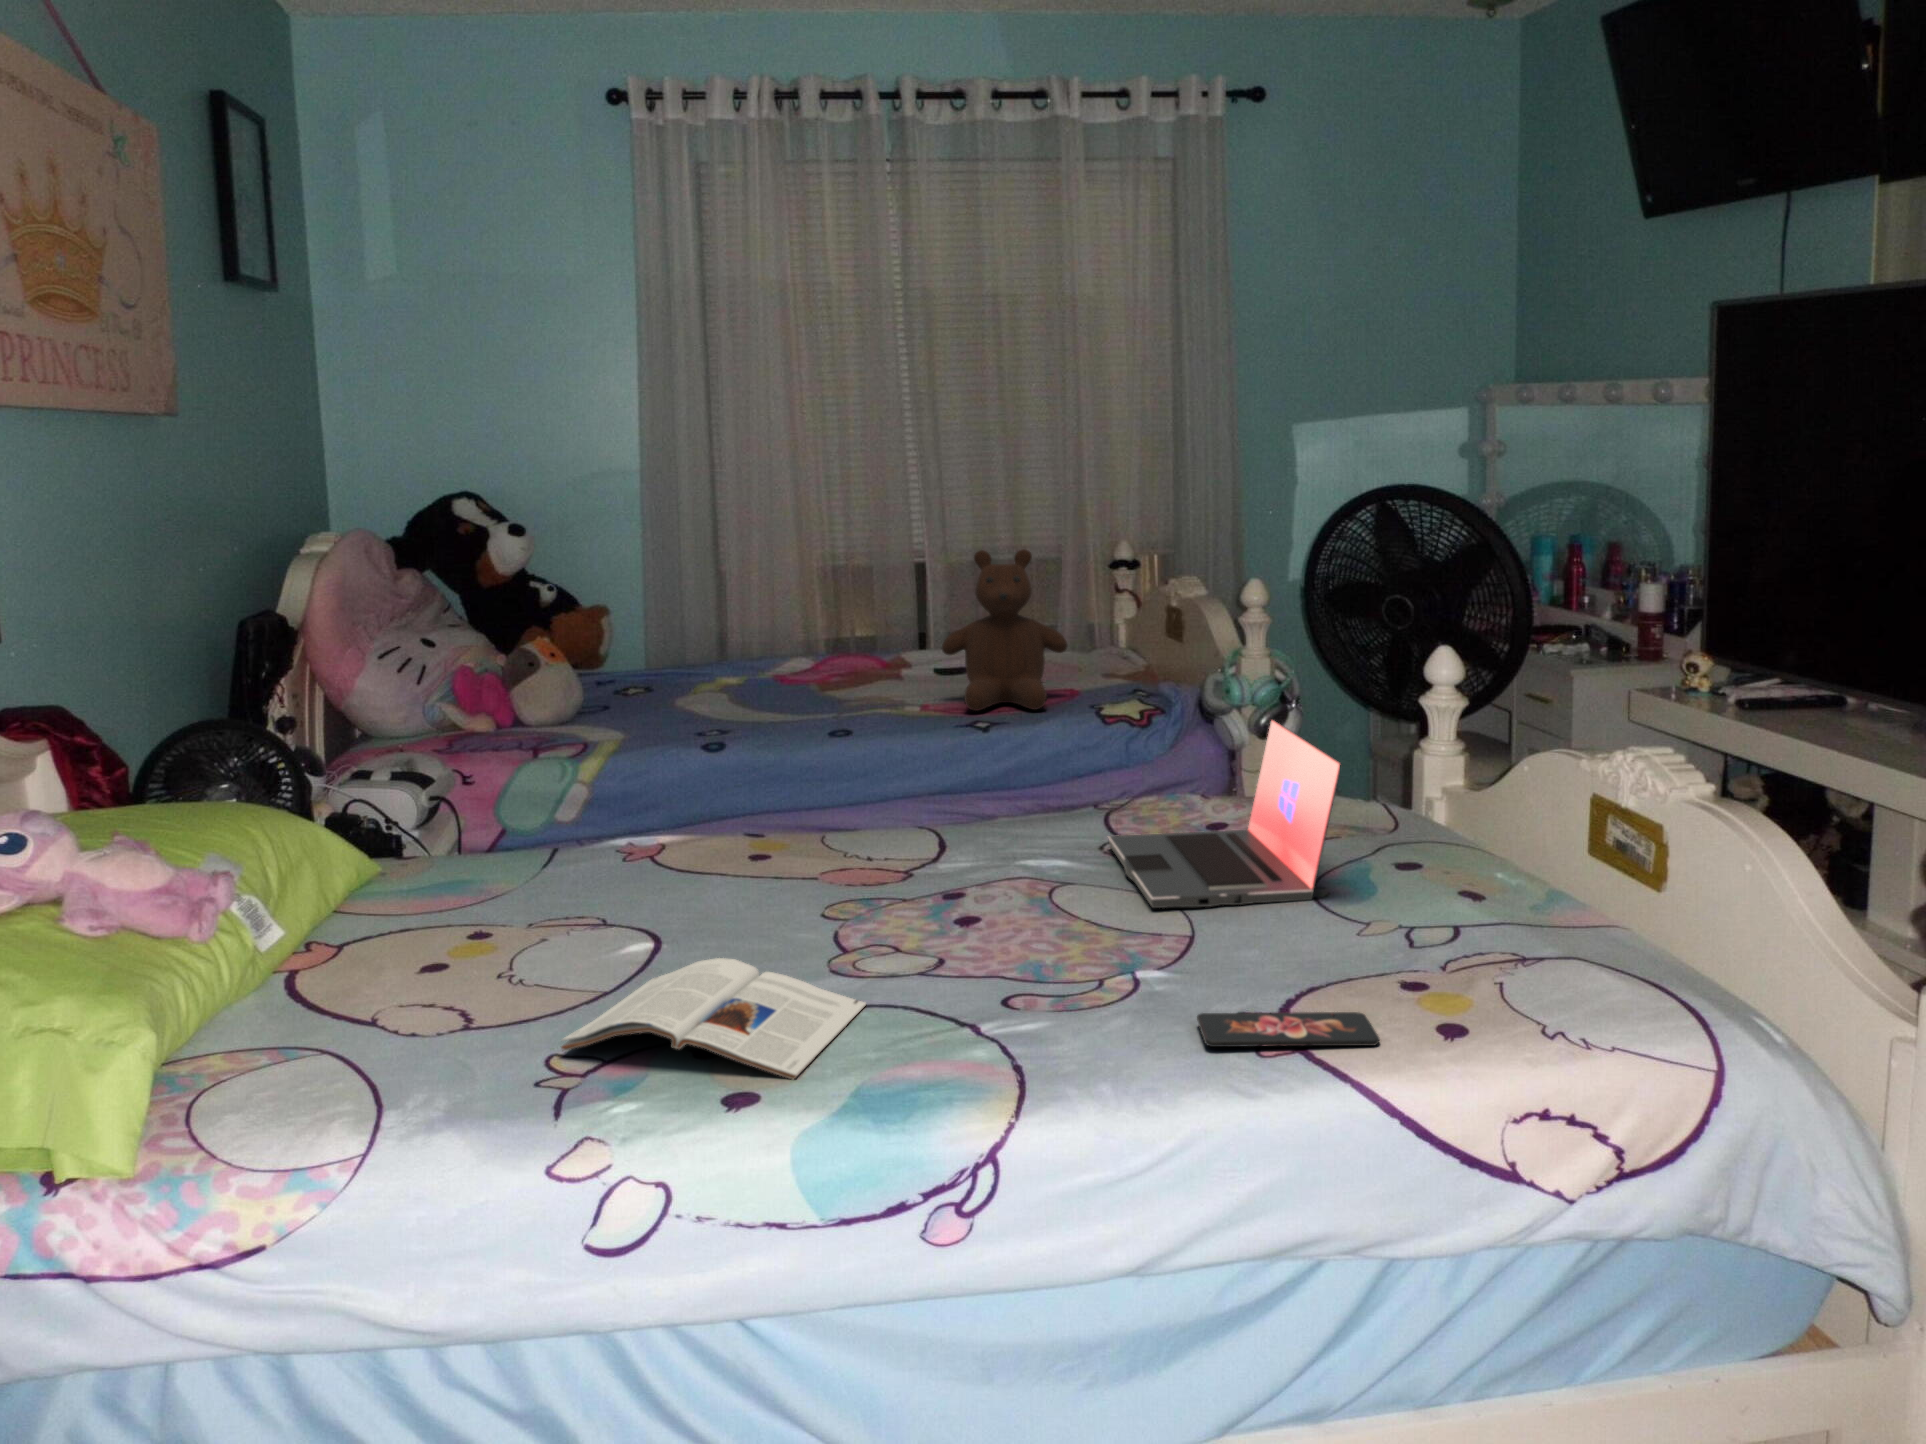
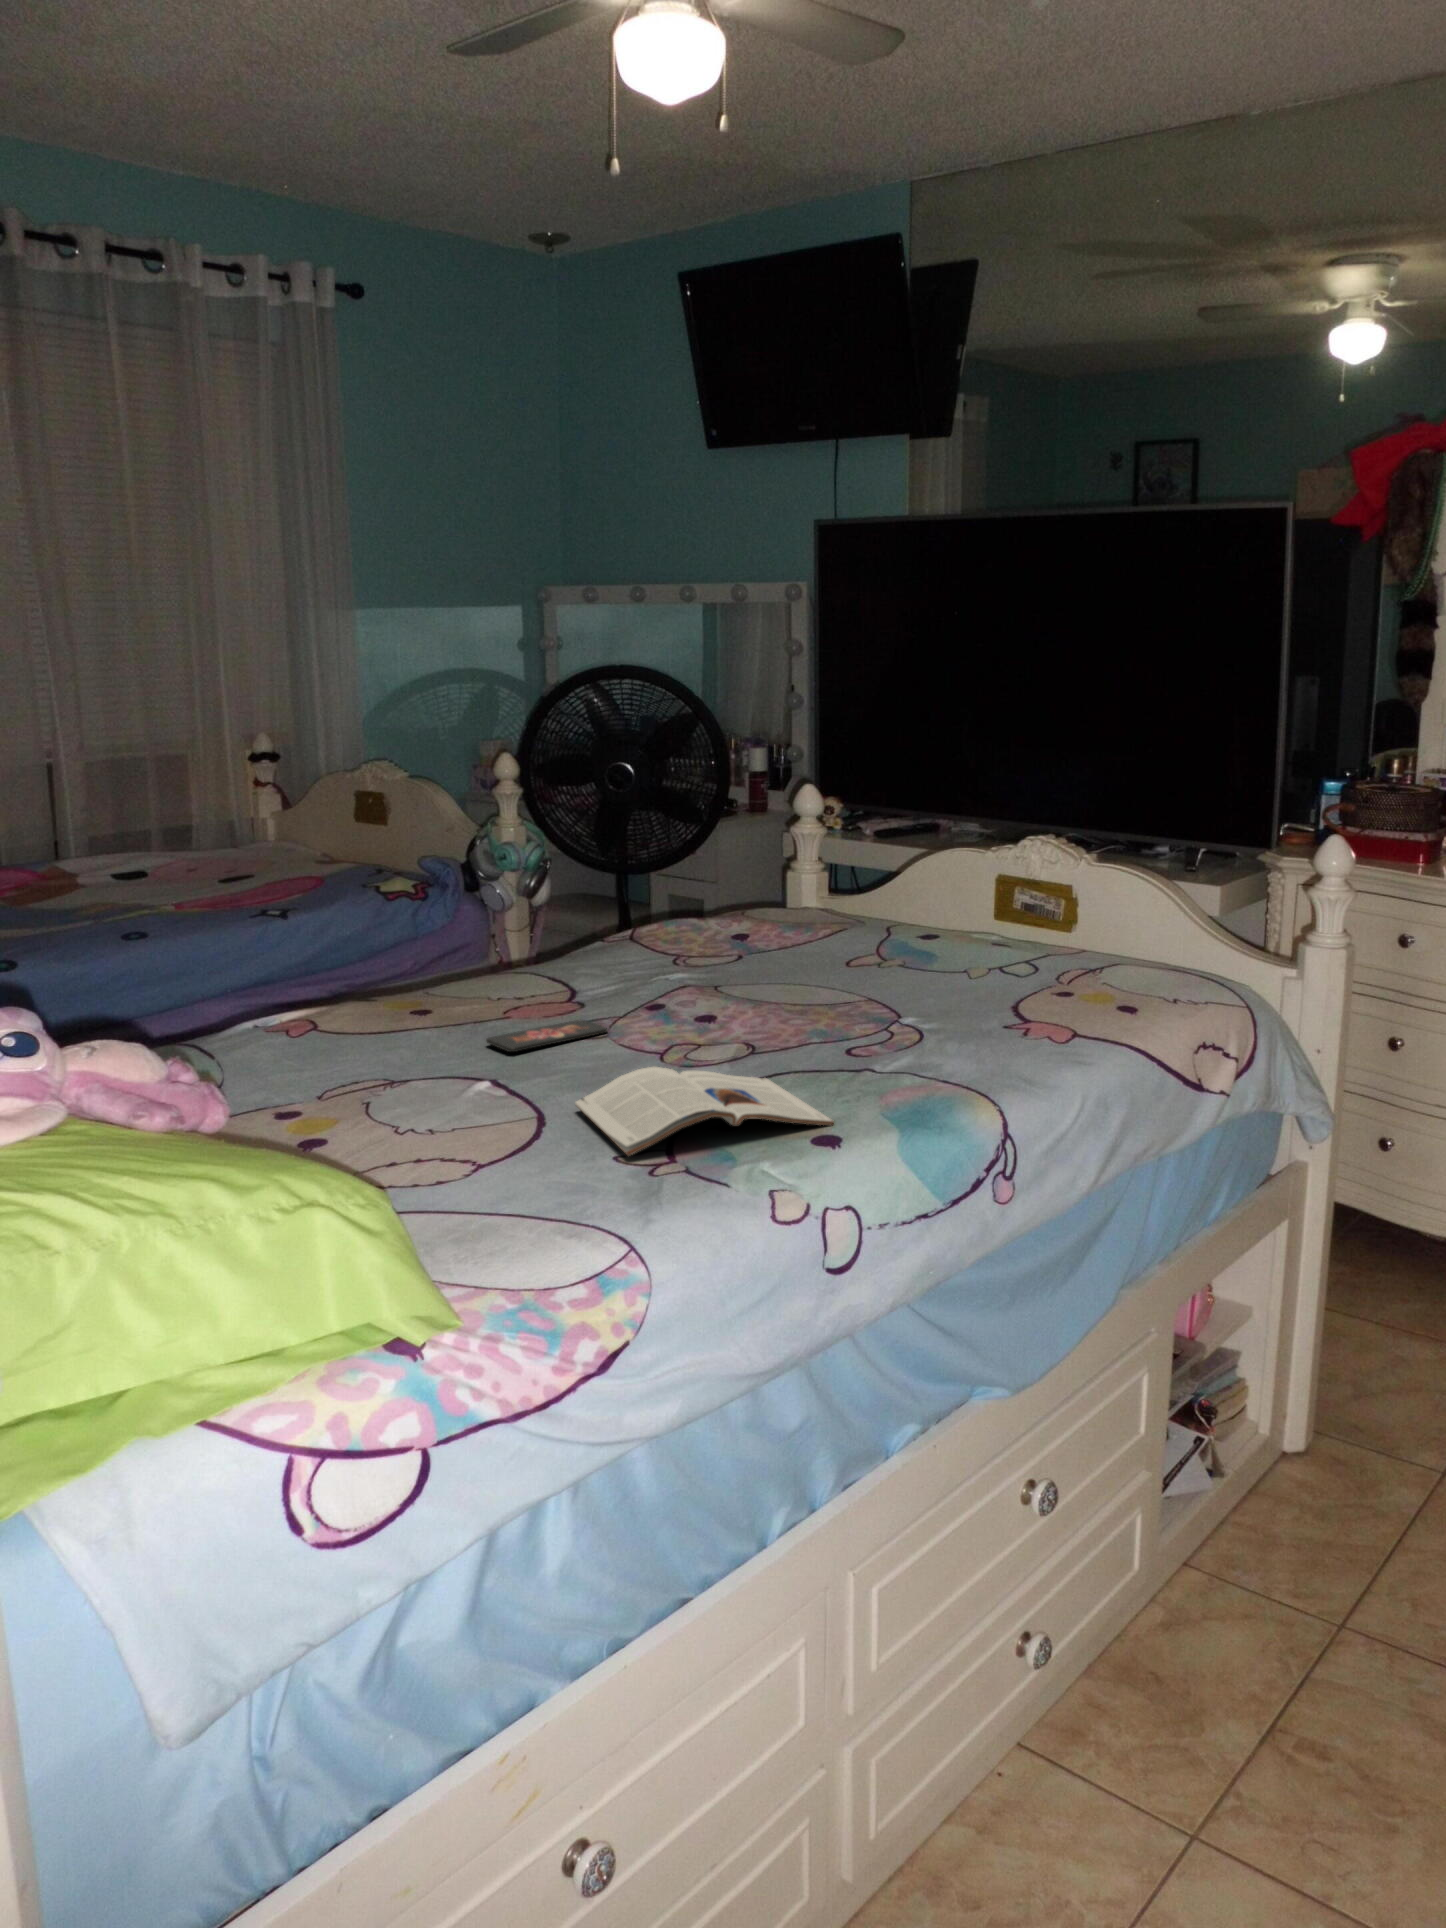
teddy bear: present [942,549,1068,711] -> none [187,735,320,901]
laptop: present [1109,720,1341,908] -> none [684,847,907,992]
smartphone: present [1197,1012,1380,1047] -> present [486,1020,607,1052]

